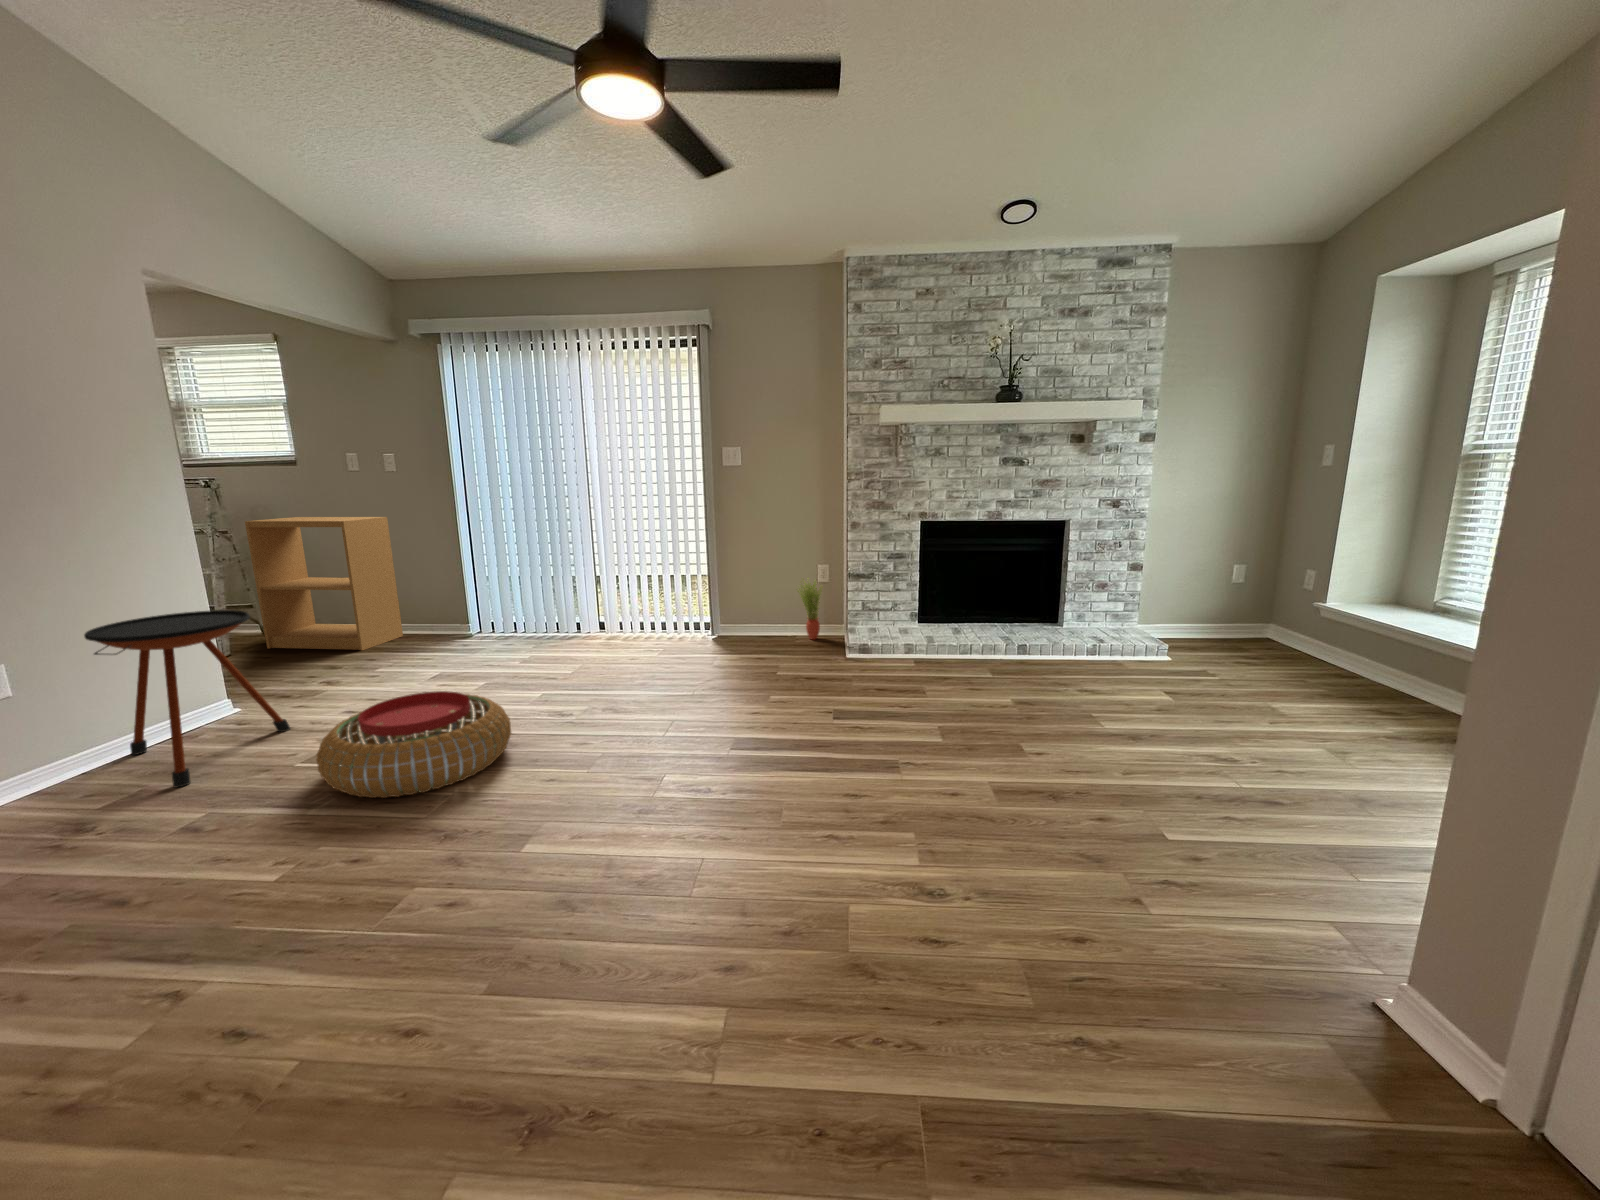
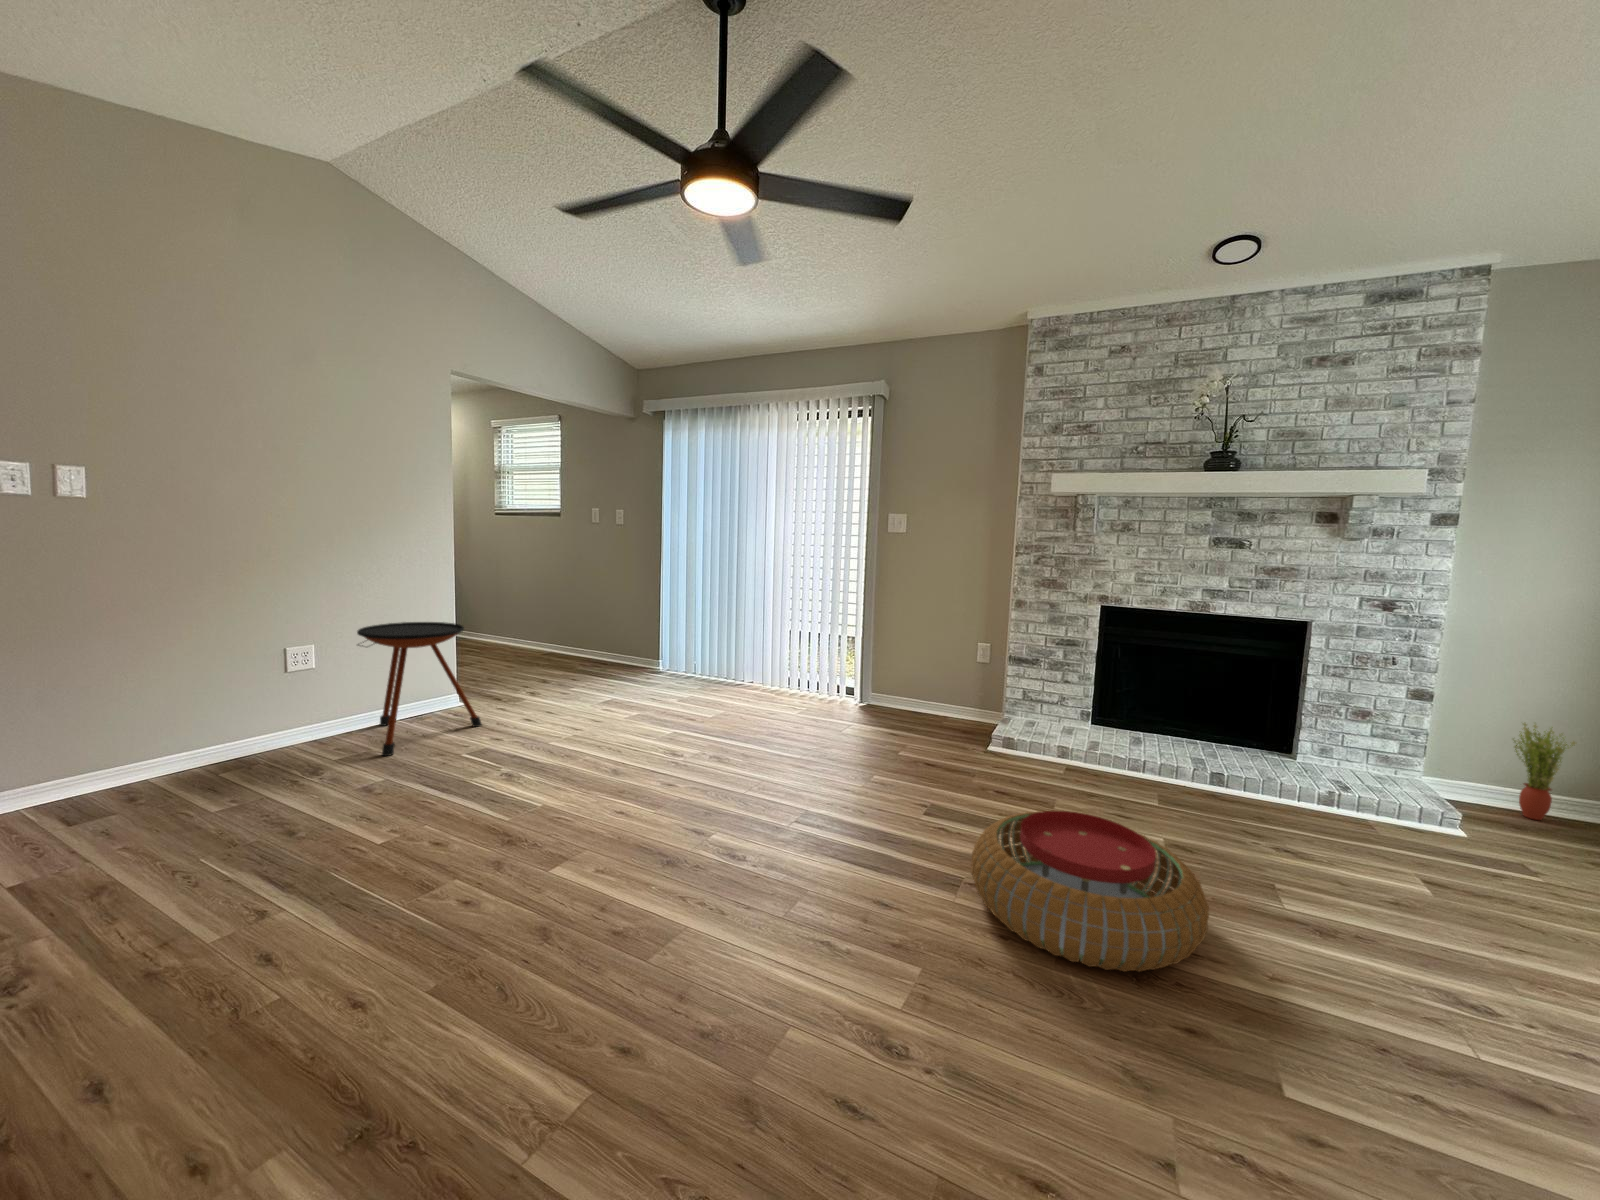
bookshelf: present [245,517,403,650] -> none [516,557,612,670]
potted plant: present [798,578,823,639] -> present [1514,723,1575,820]
pouf: present [316,691,511,798] -> present [971,811,1209,972]

